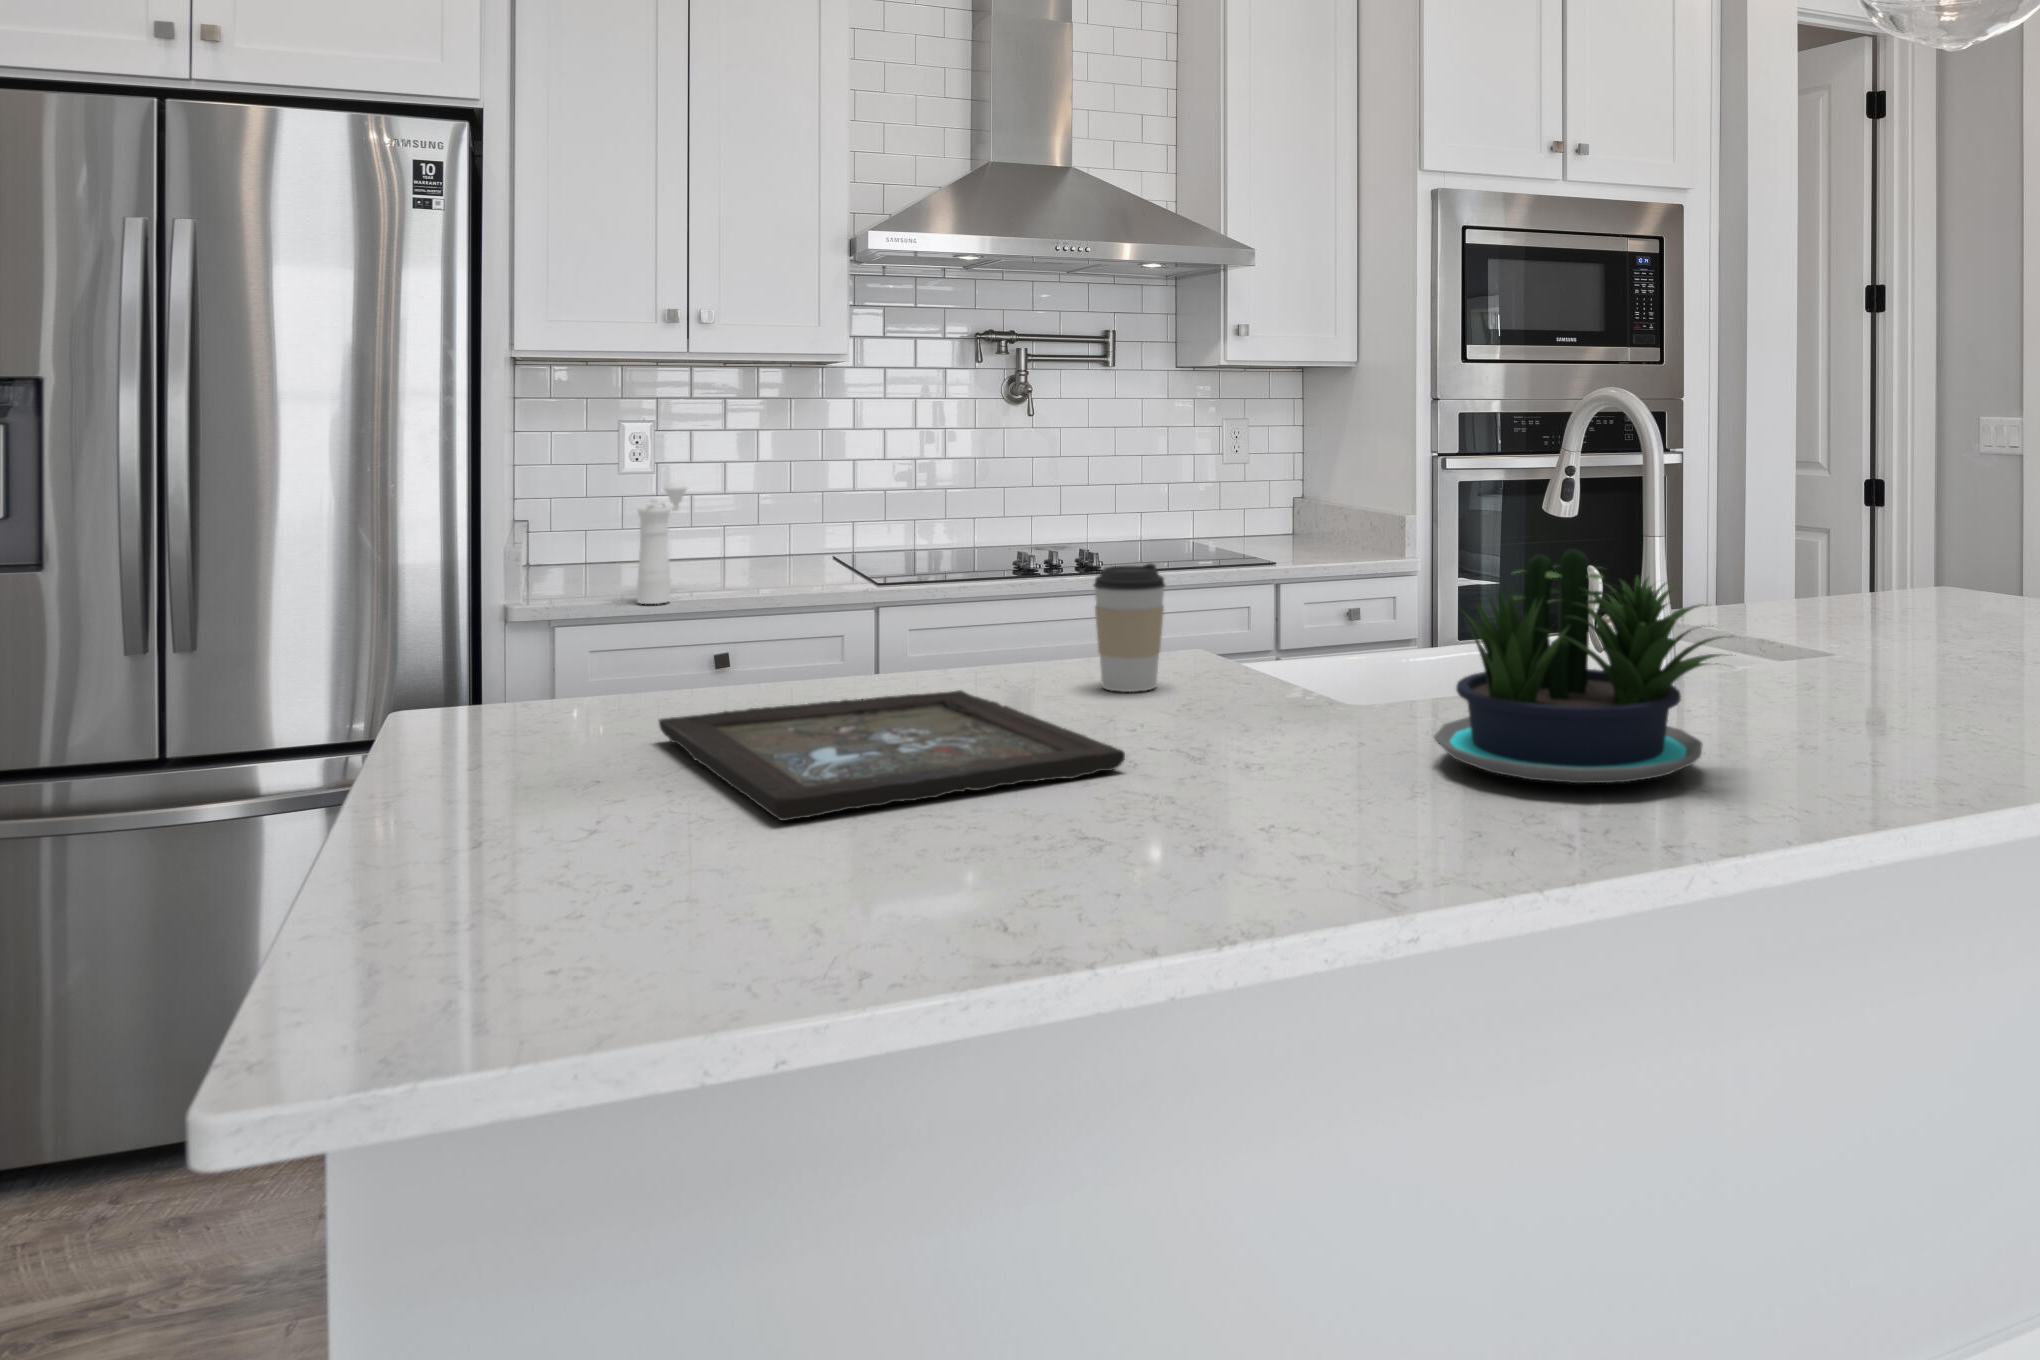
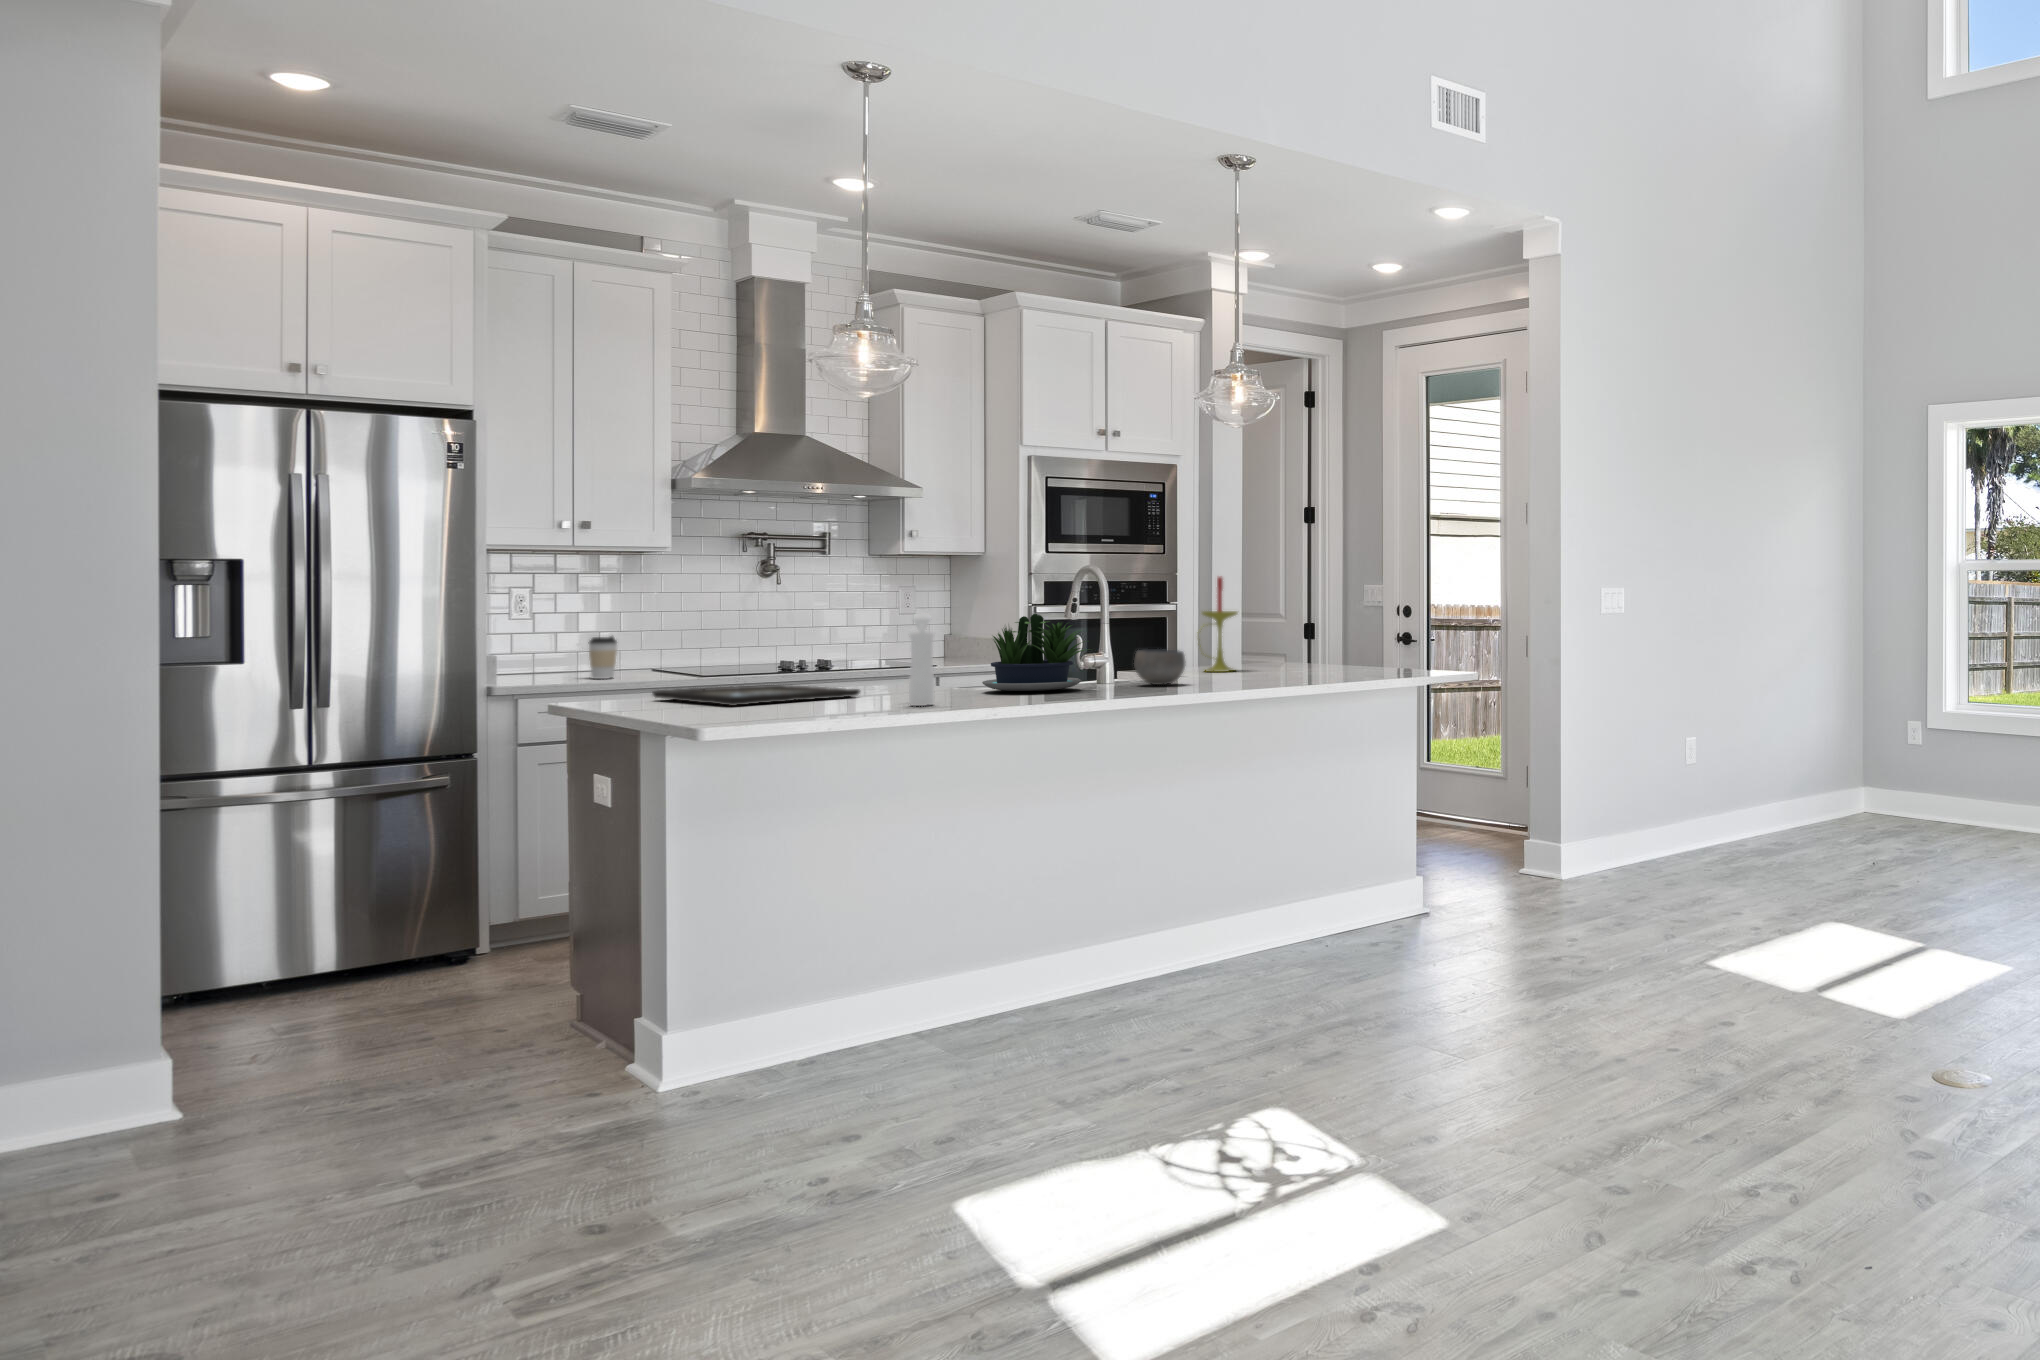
candle: none [1883,423,1981,661] -> present [1197,577,1237,672]
pepper mill: present [637,481,688,604] -> present [909,614,935,706]
coffee cup: present [1093,564,1165,692] -> present [588,636,617,679]
bowl: none [1823,642,1975,752] -> present [1134,649,1186,685]

